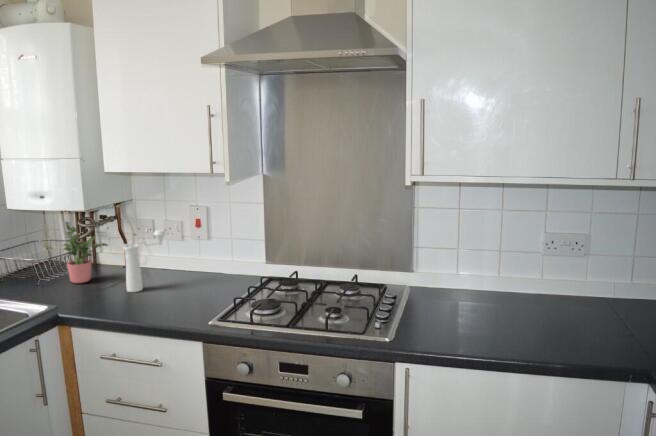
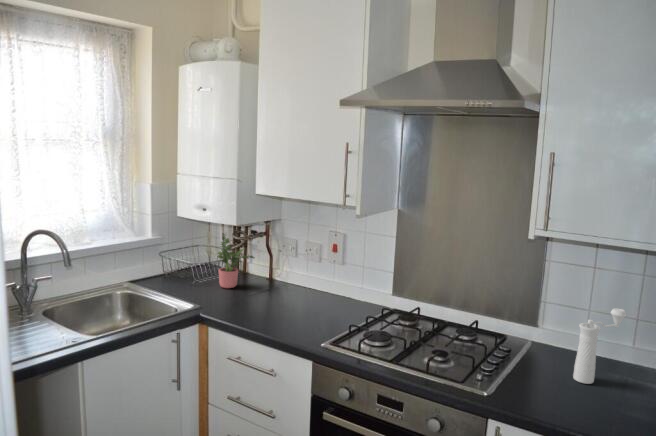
pepper mill: present [123,230,165,292] -> present [573,308,627,384]

